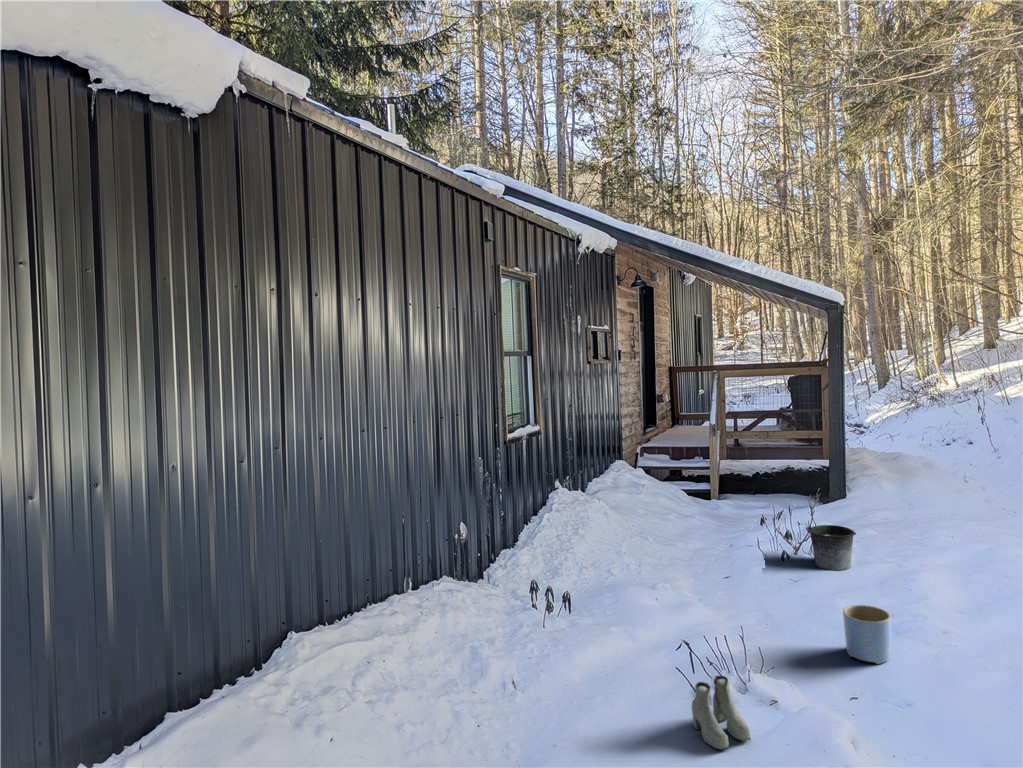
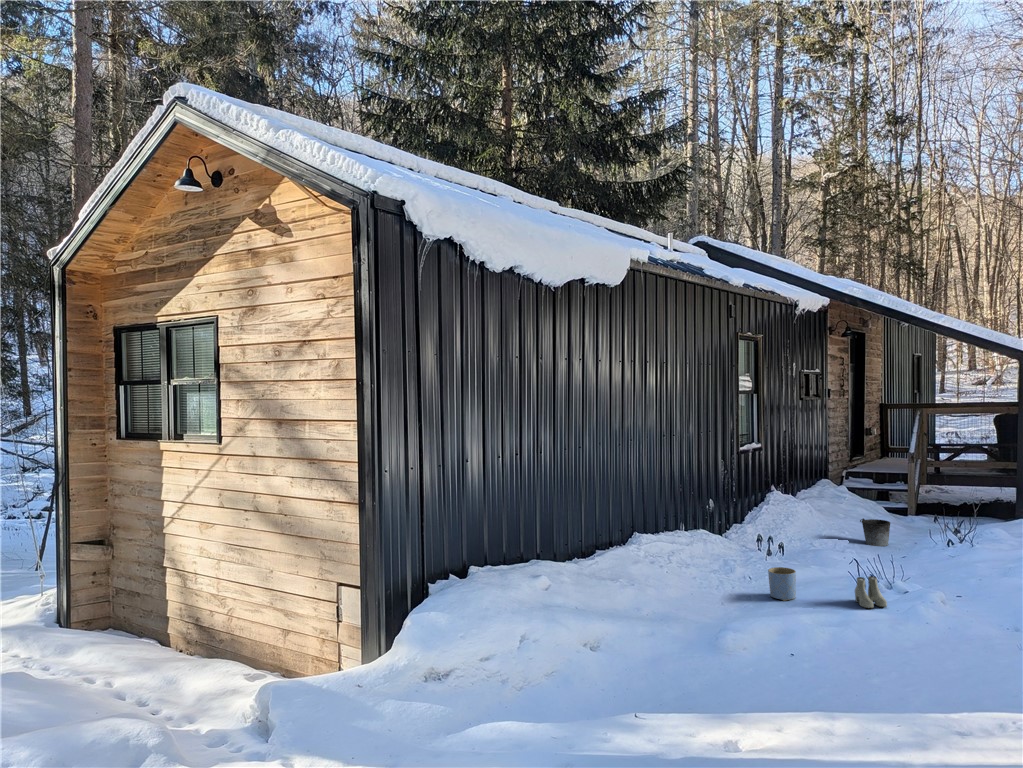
bucket: present [806,525,856,570] -> present [860,518,890,546]
planter: present [843,605,891,664] -> present [768,567,796,601]

